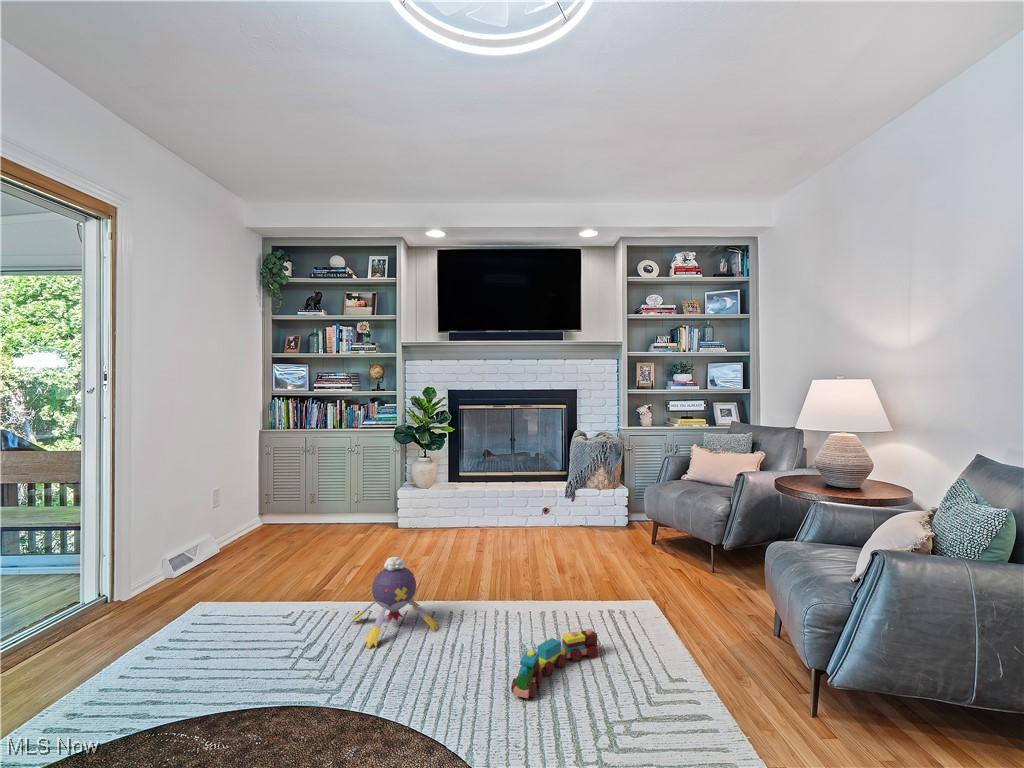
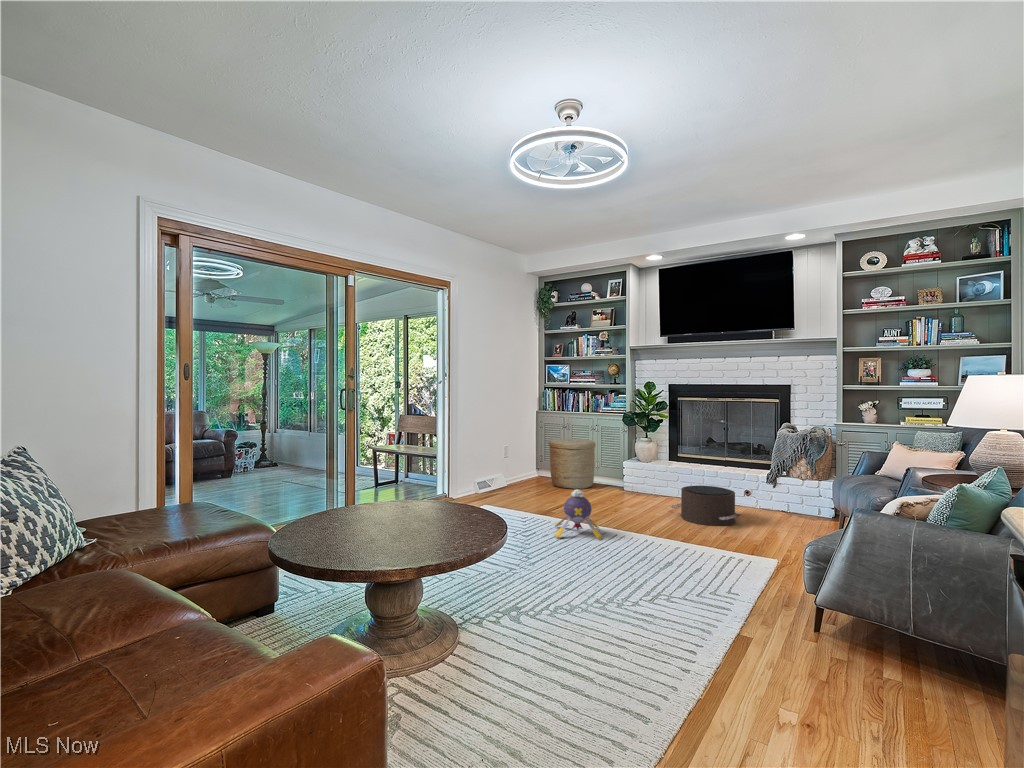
basket: none [290,466,359,540] -> present [549,439,596,489]
pouf: none [485,512,567,565] -> present [670,485,740,526]
toy train: present [511,629,599,698] -> none [617,551,694,575]

